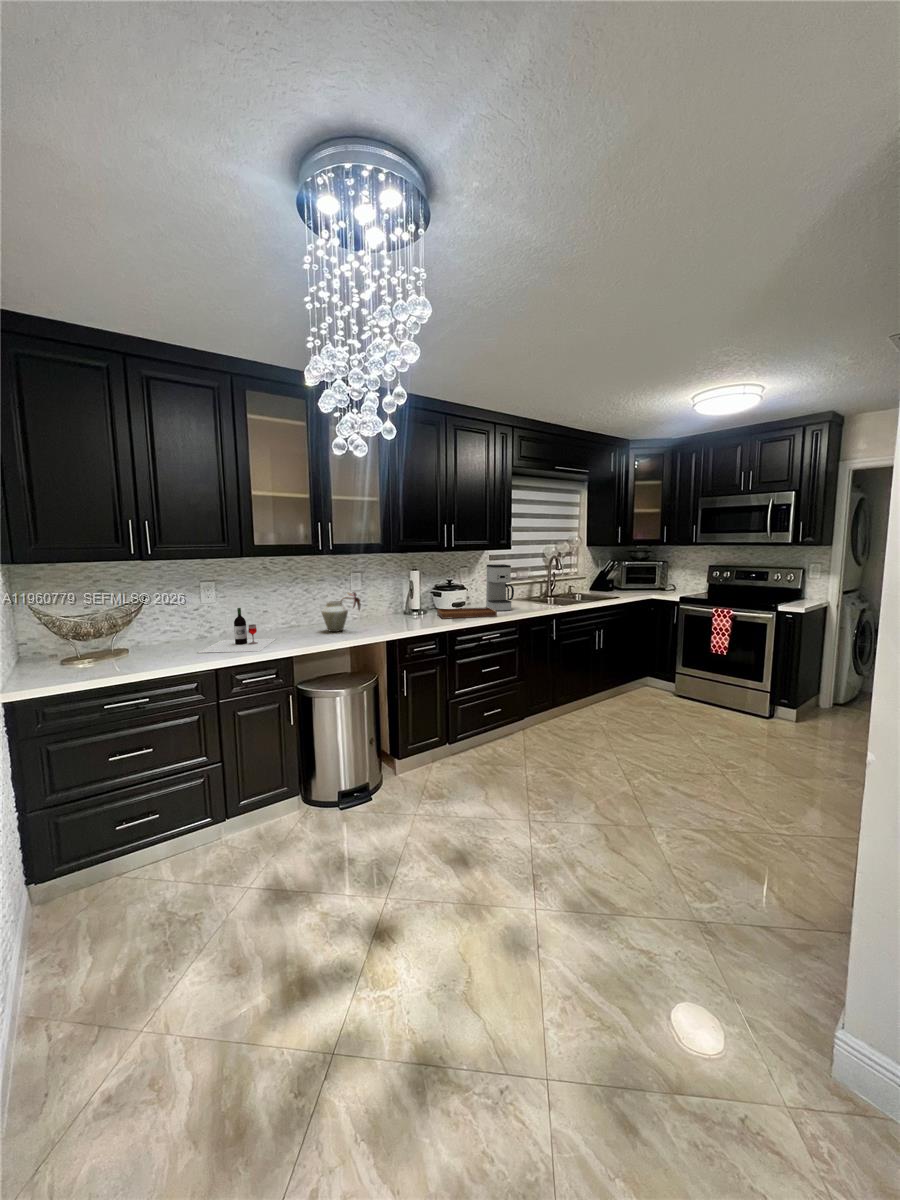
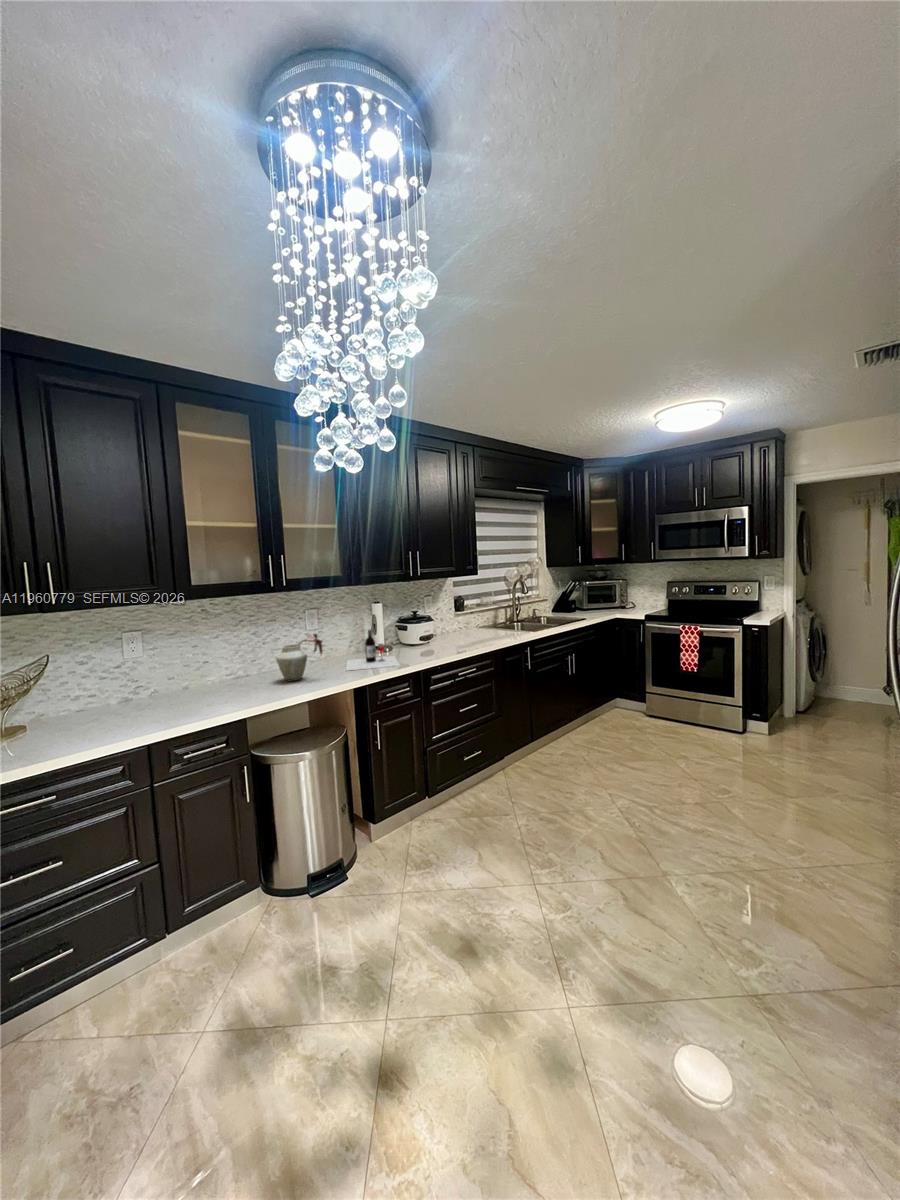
coffee maker: present [486,564,514,611] -> none [453,591,484,642]
tray: present [437,596,497,619] -> none [405,628,471,655]
wine bottle: present [198,608,275,653] -> present [346,630,399,671]

